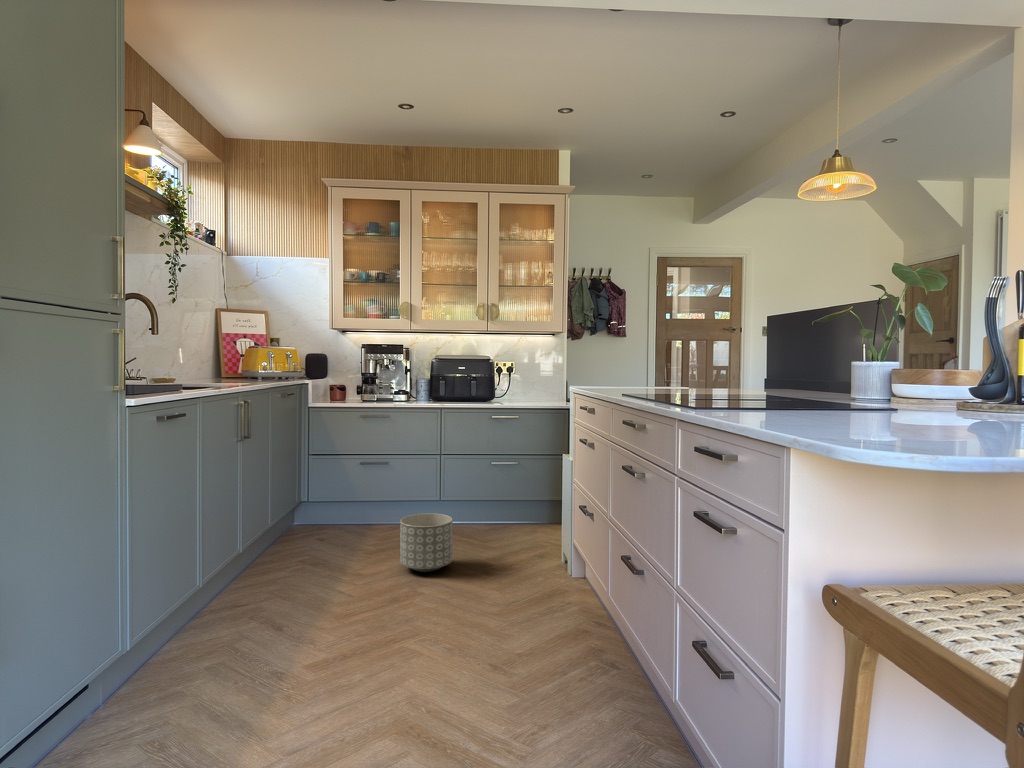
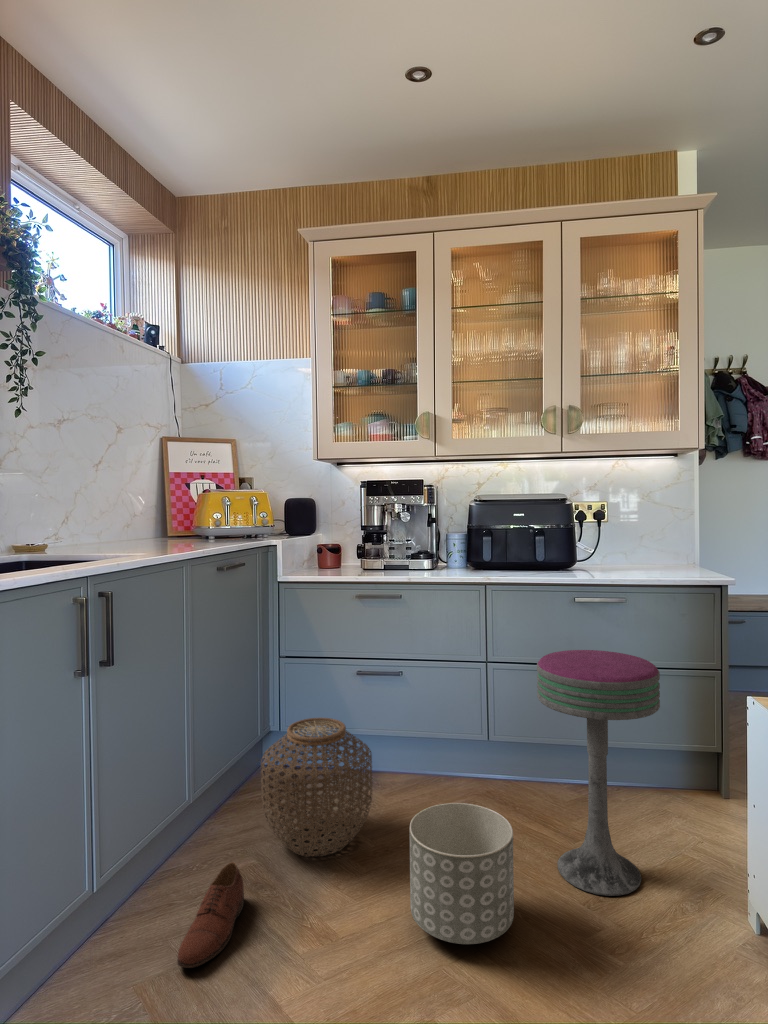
bar stool: none [467,438,527,555] -> present [537,650,660,896]
woven basket: none [309,482,375,556] -> present [261,718,372,856]
shoe: none [280,551,308,589] -> present [177,862,244,968]

